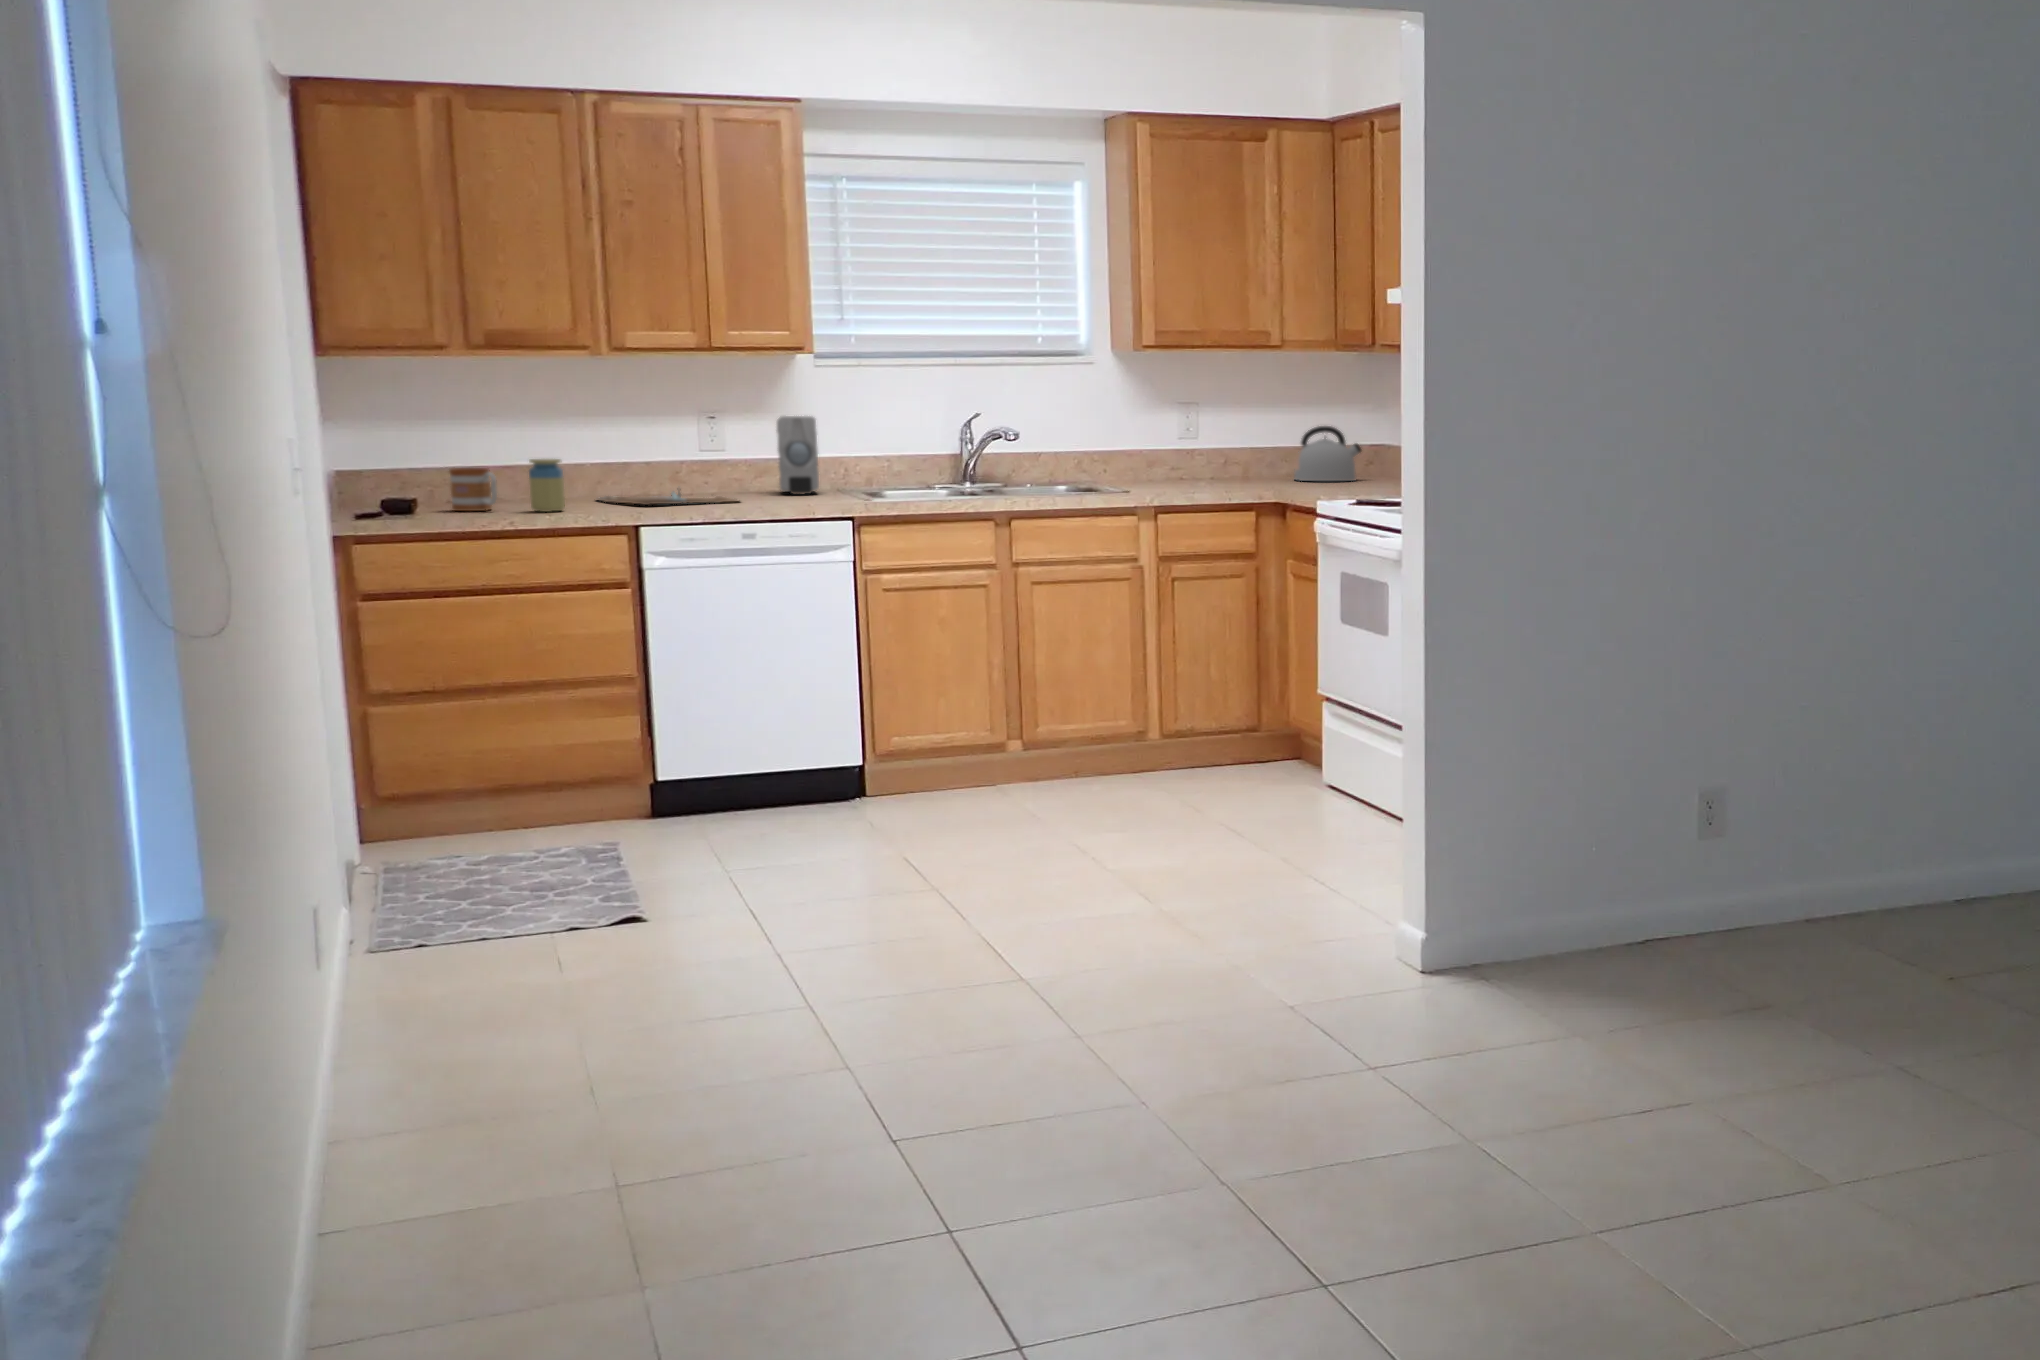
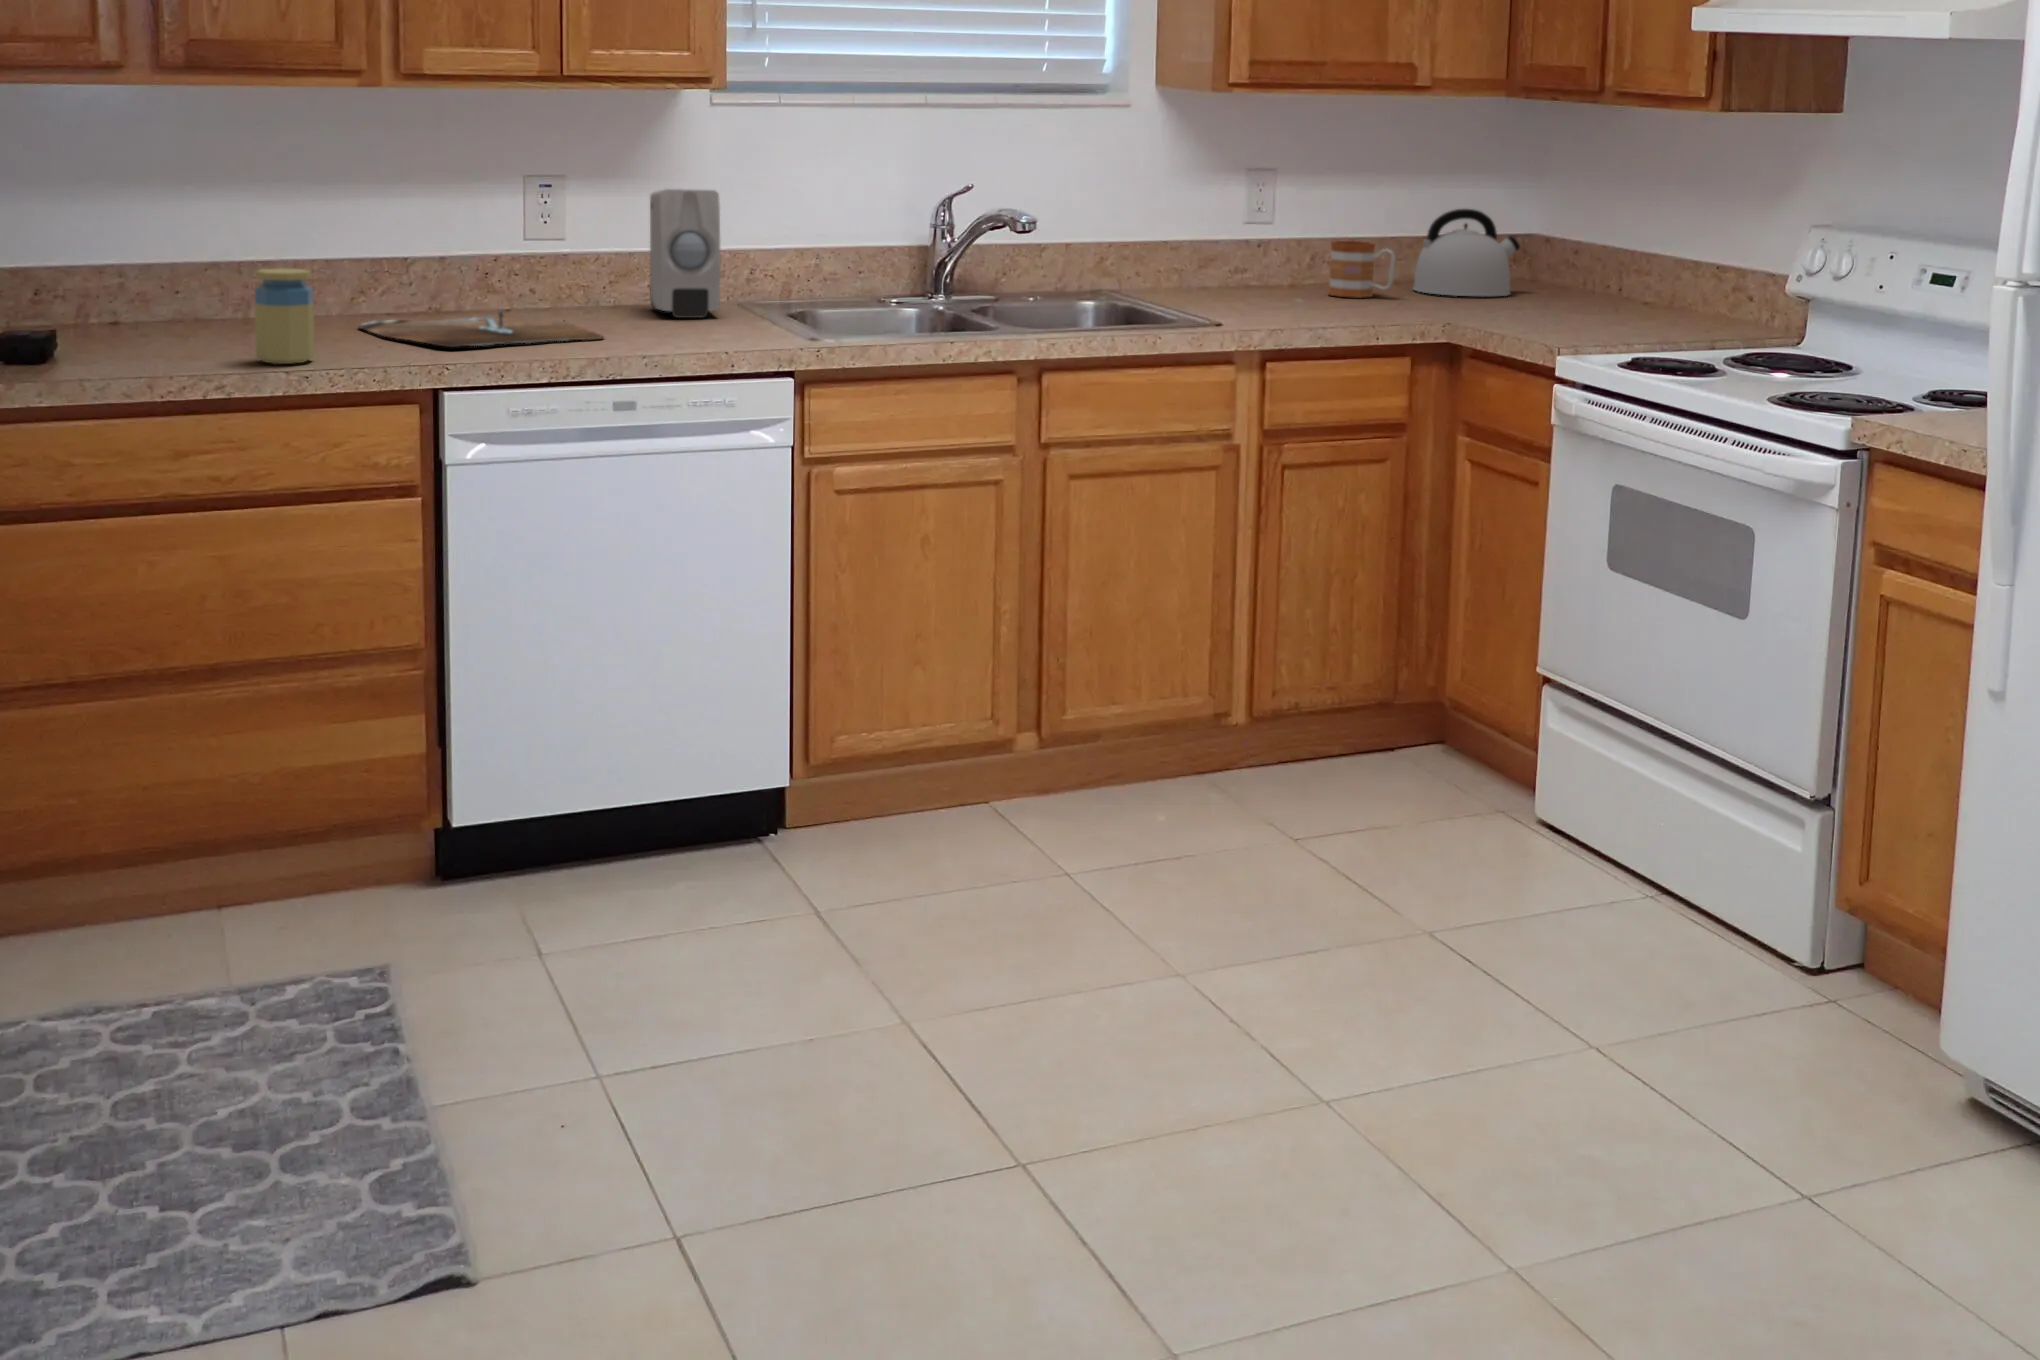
mug: present [450,468,497,511] -> present [1328,241,1395,298]

